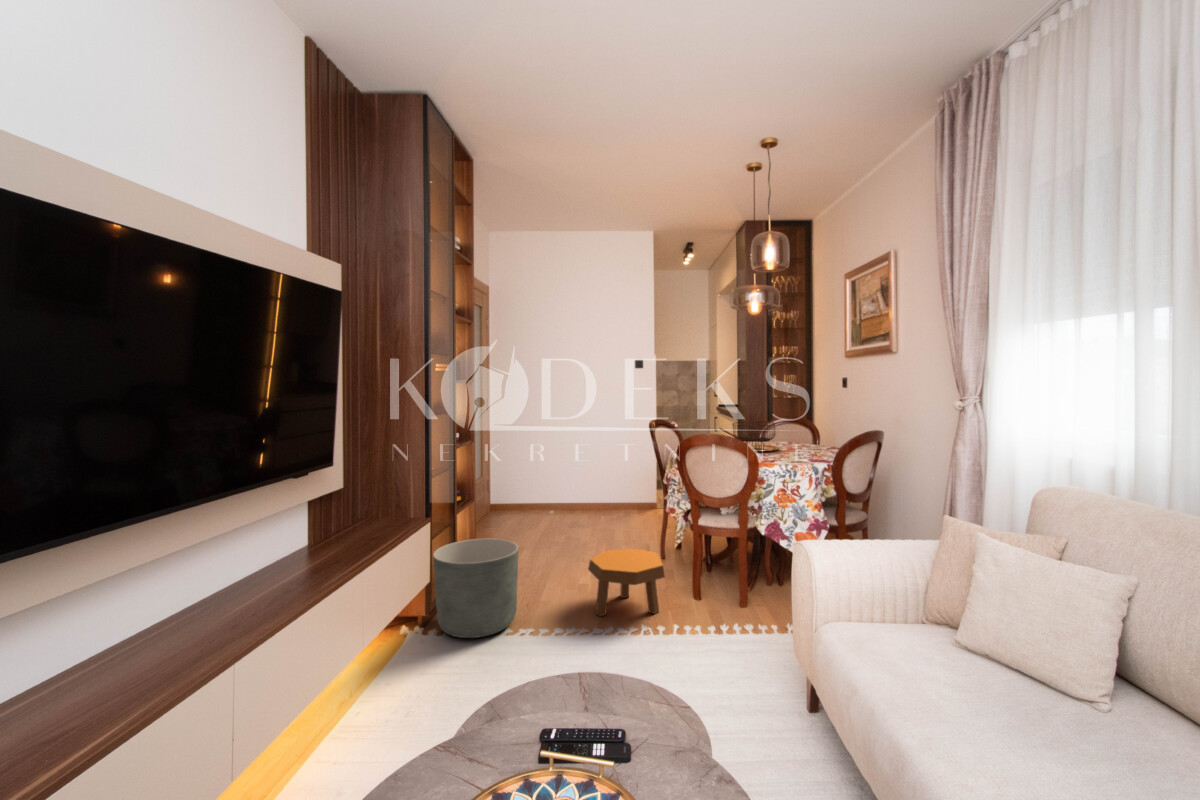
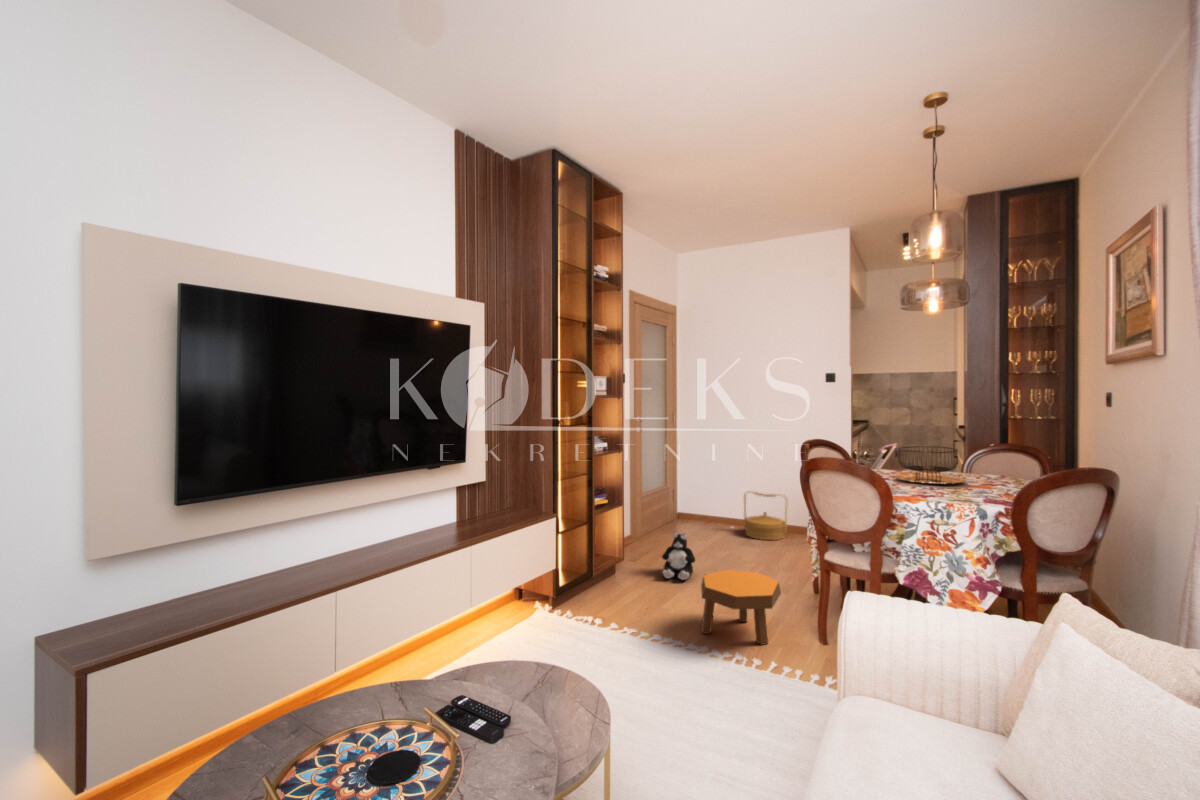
woven basket: none [567,479,607,523] -> present [744,492,788,540]
plush toy: none [518,524,553,572] -> present [662,532,695,580]
planter: present [433,539,518,638] -> none [556,538,631,626]

